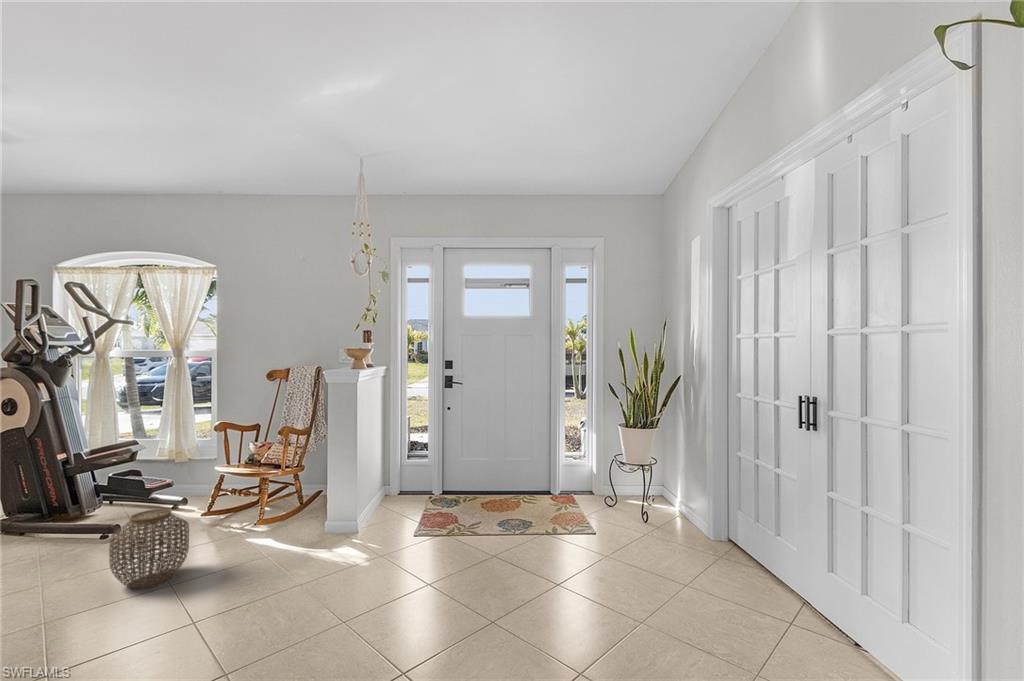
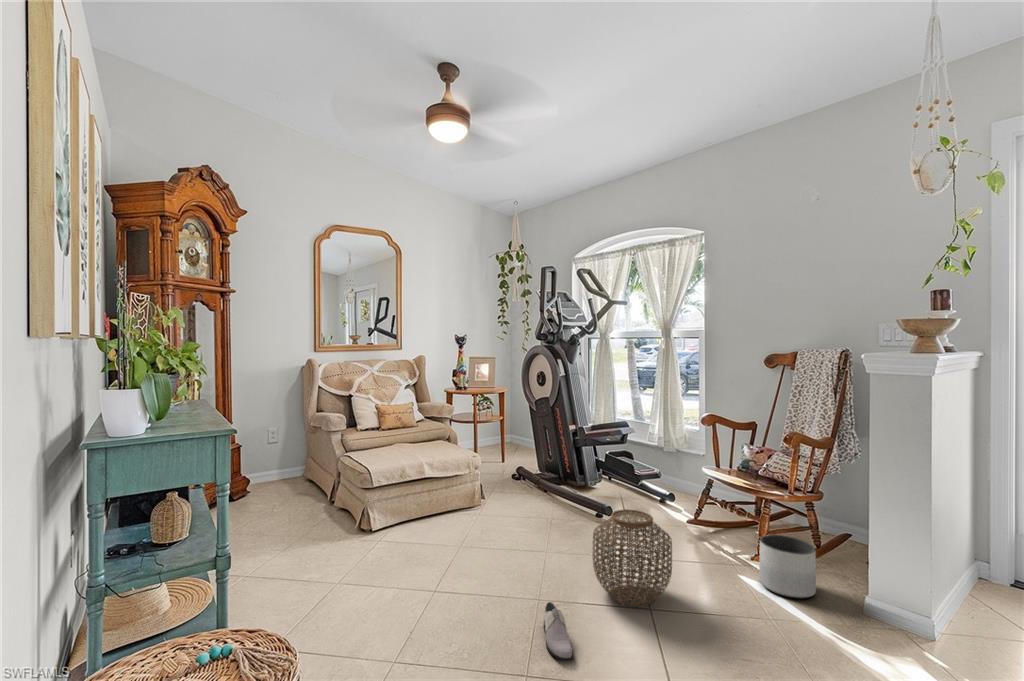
planter: none [259,500,297,540] -> present [759,535,816,598]
shoe: none [60,607,99,642] -> present [544,602,573,661]

